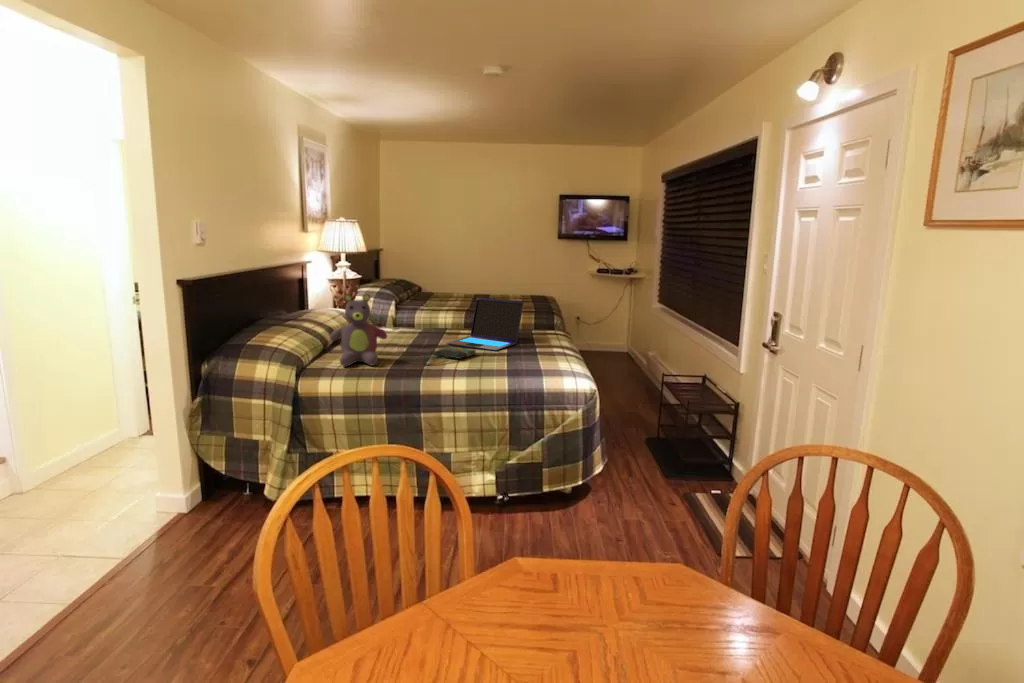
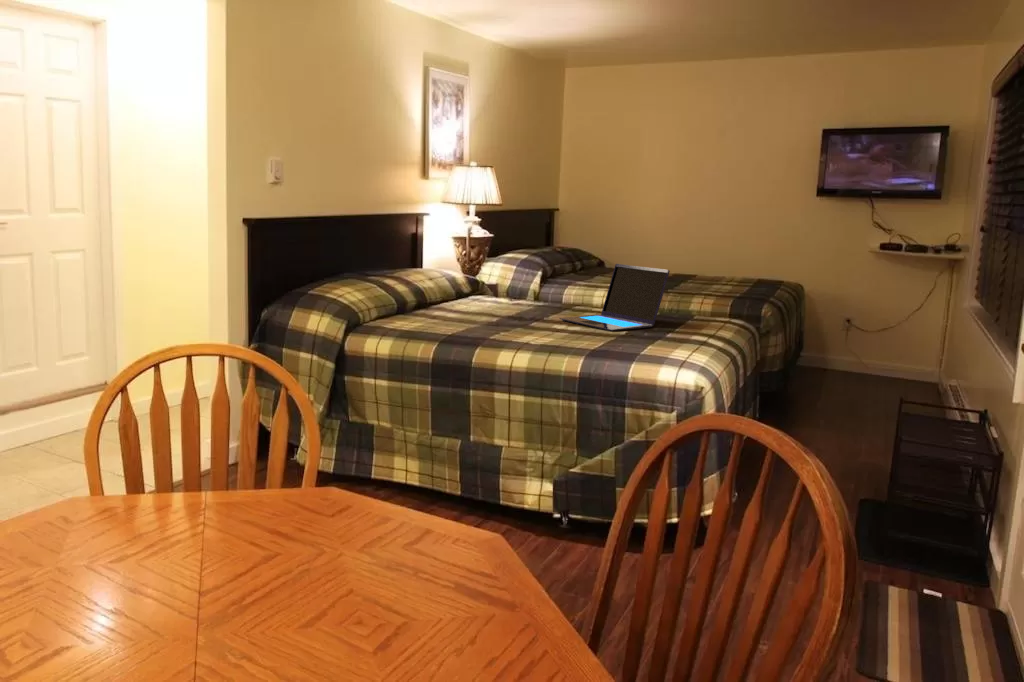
stuffed bear: present [330,294,387,366] -> none [402,242,467,330]
tote bag: present [424,346,476,366] -> none [499,320,579,336]

